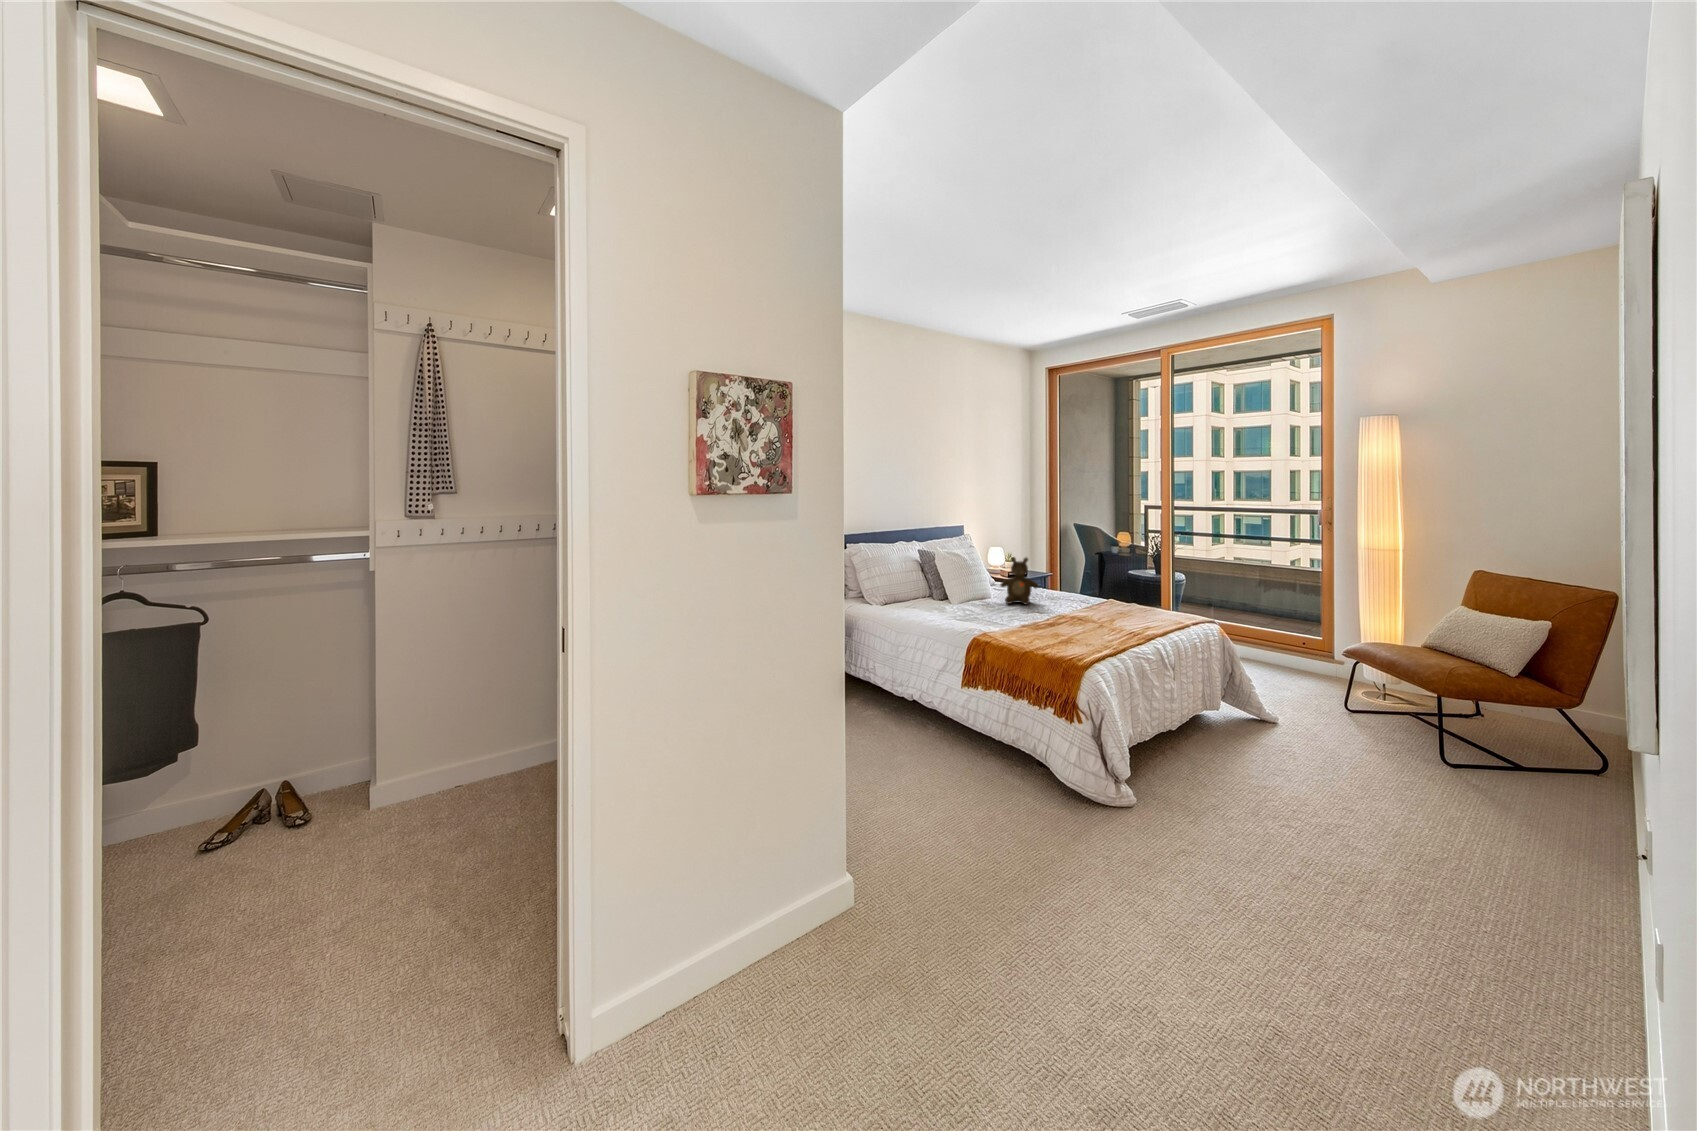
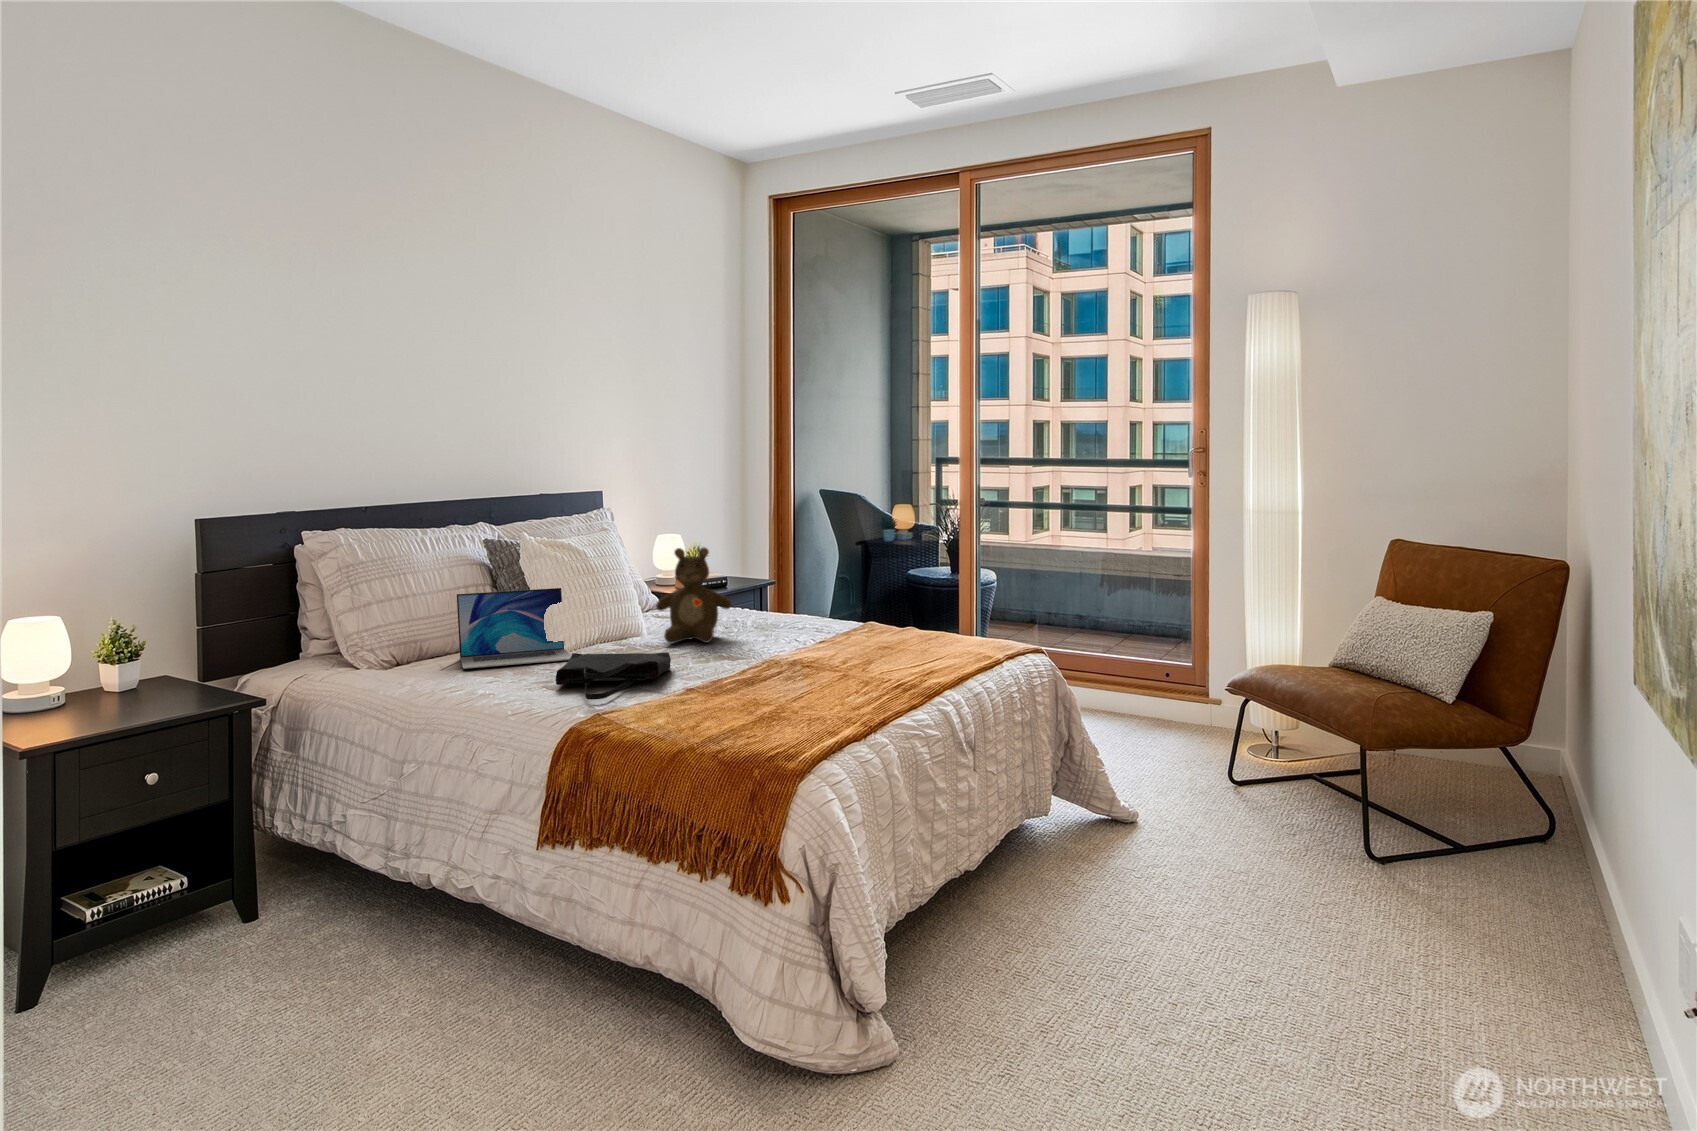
laptop: none [909,574,963,609] -> present [457,588,571,669]
tote bag: none [961,606,1013,628] -> present [556,652,671,700]

